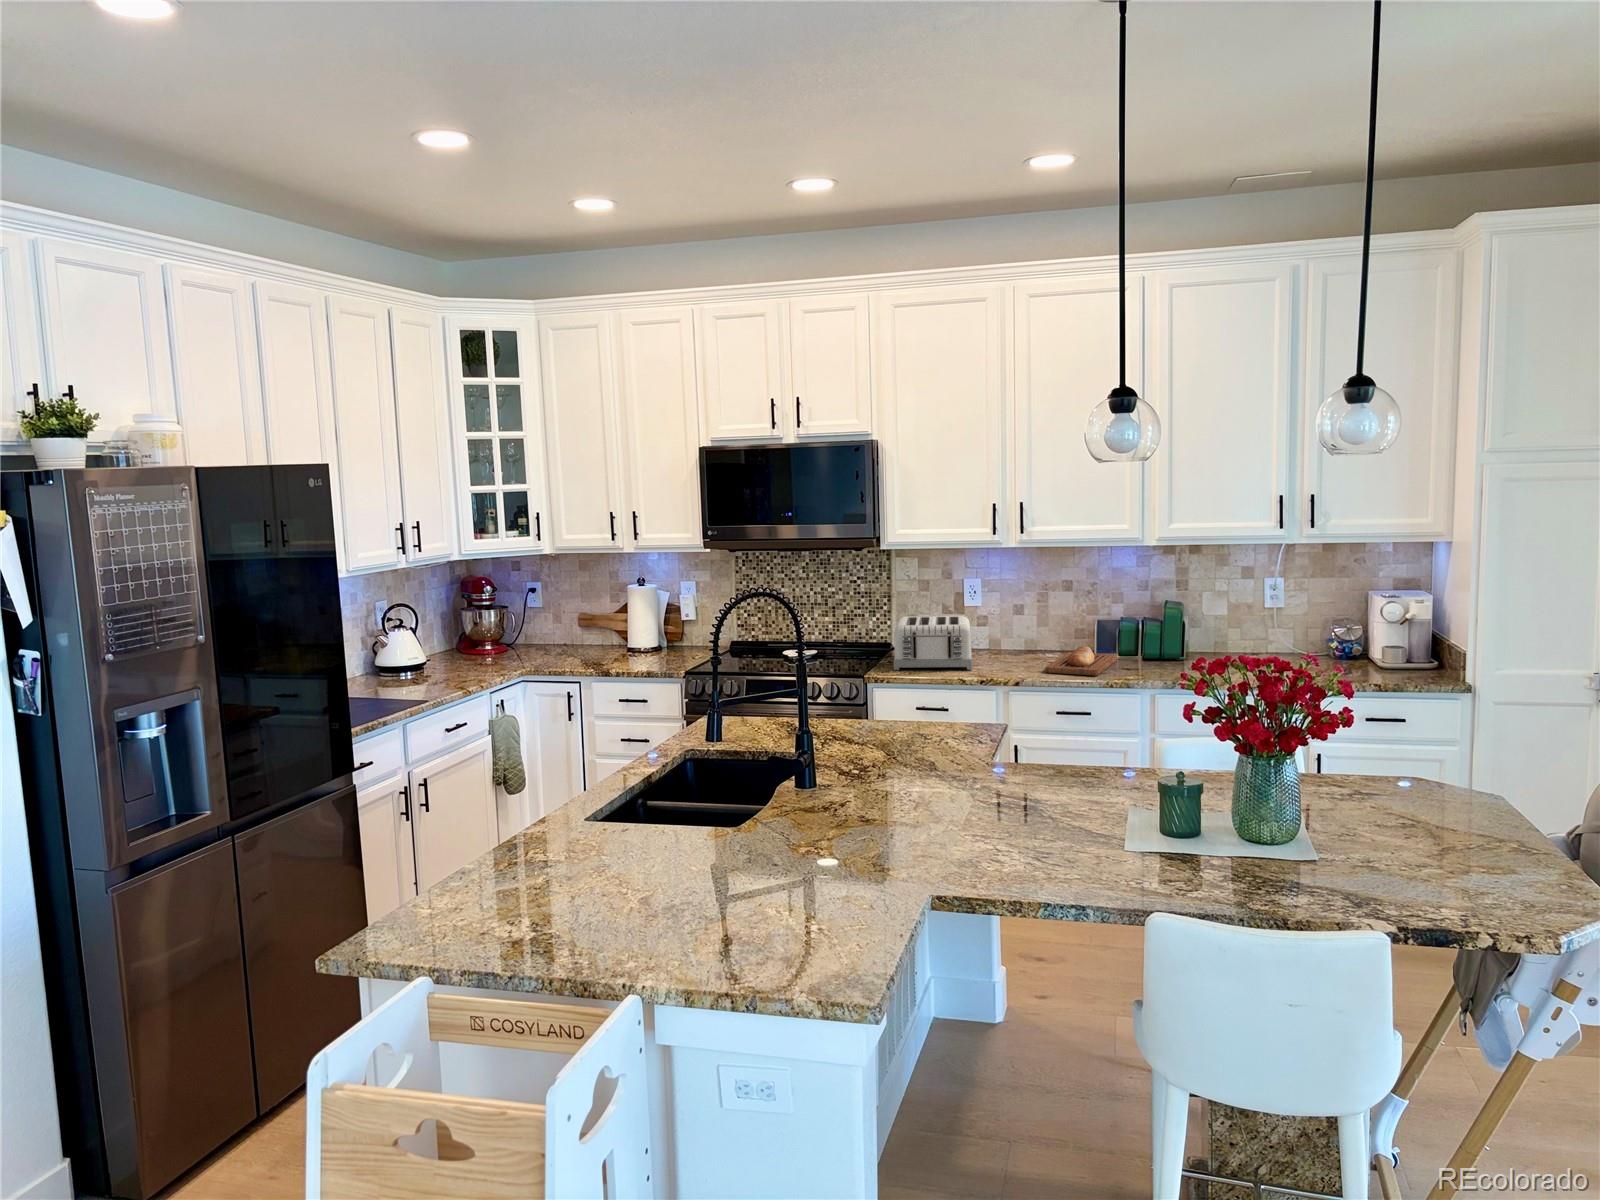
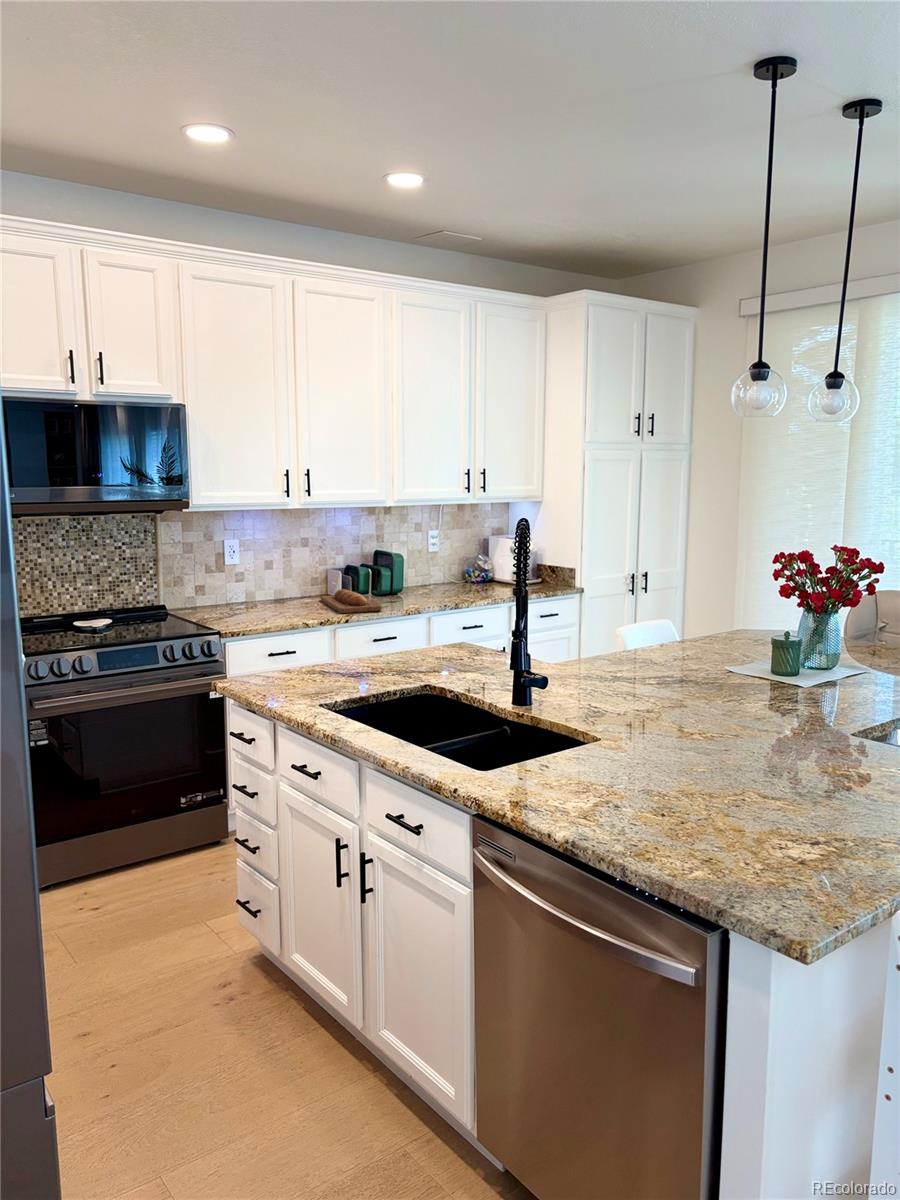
toaster: present [894,615,972,670] -> none [184,572,283,628]

